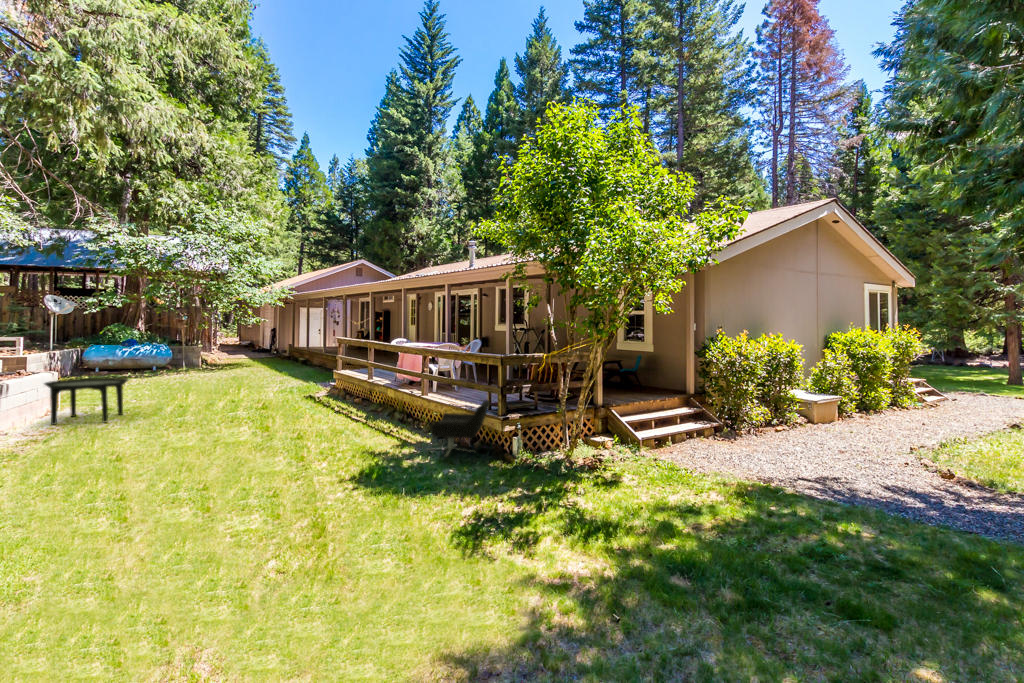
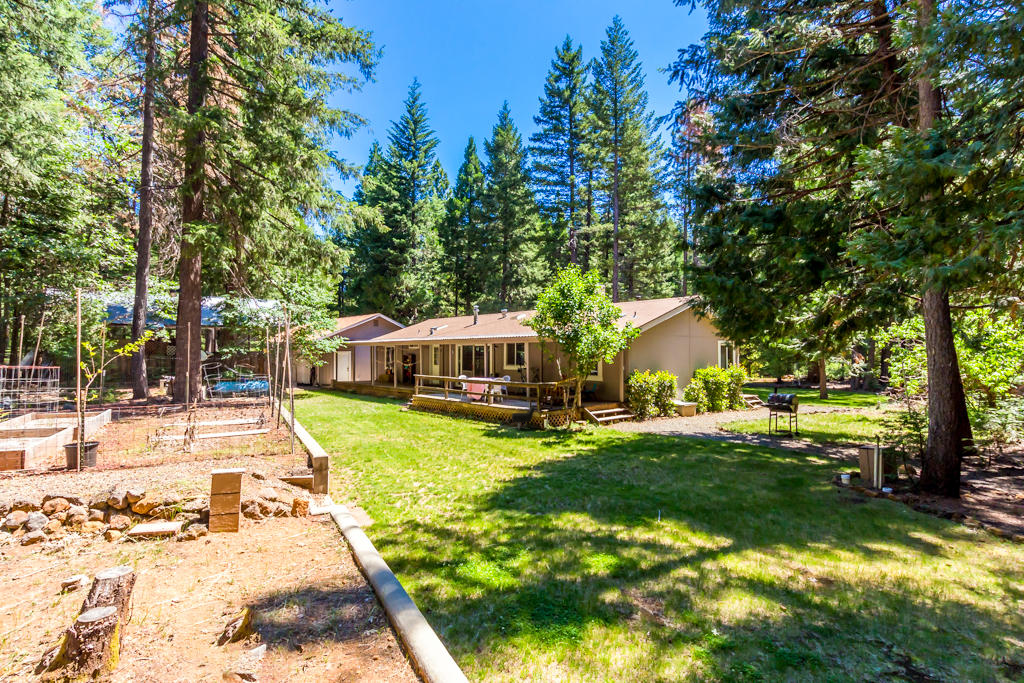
round table: present [44,378,128,425] -> none [308,406,343,429]

